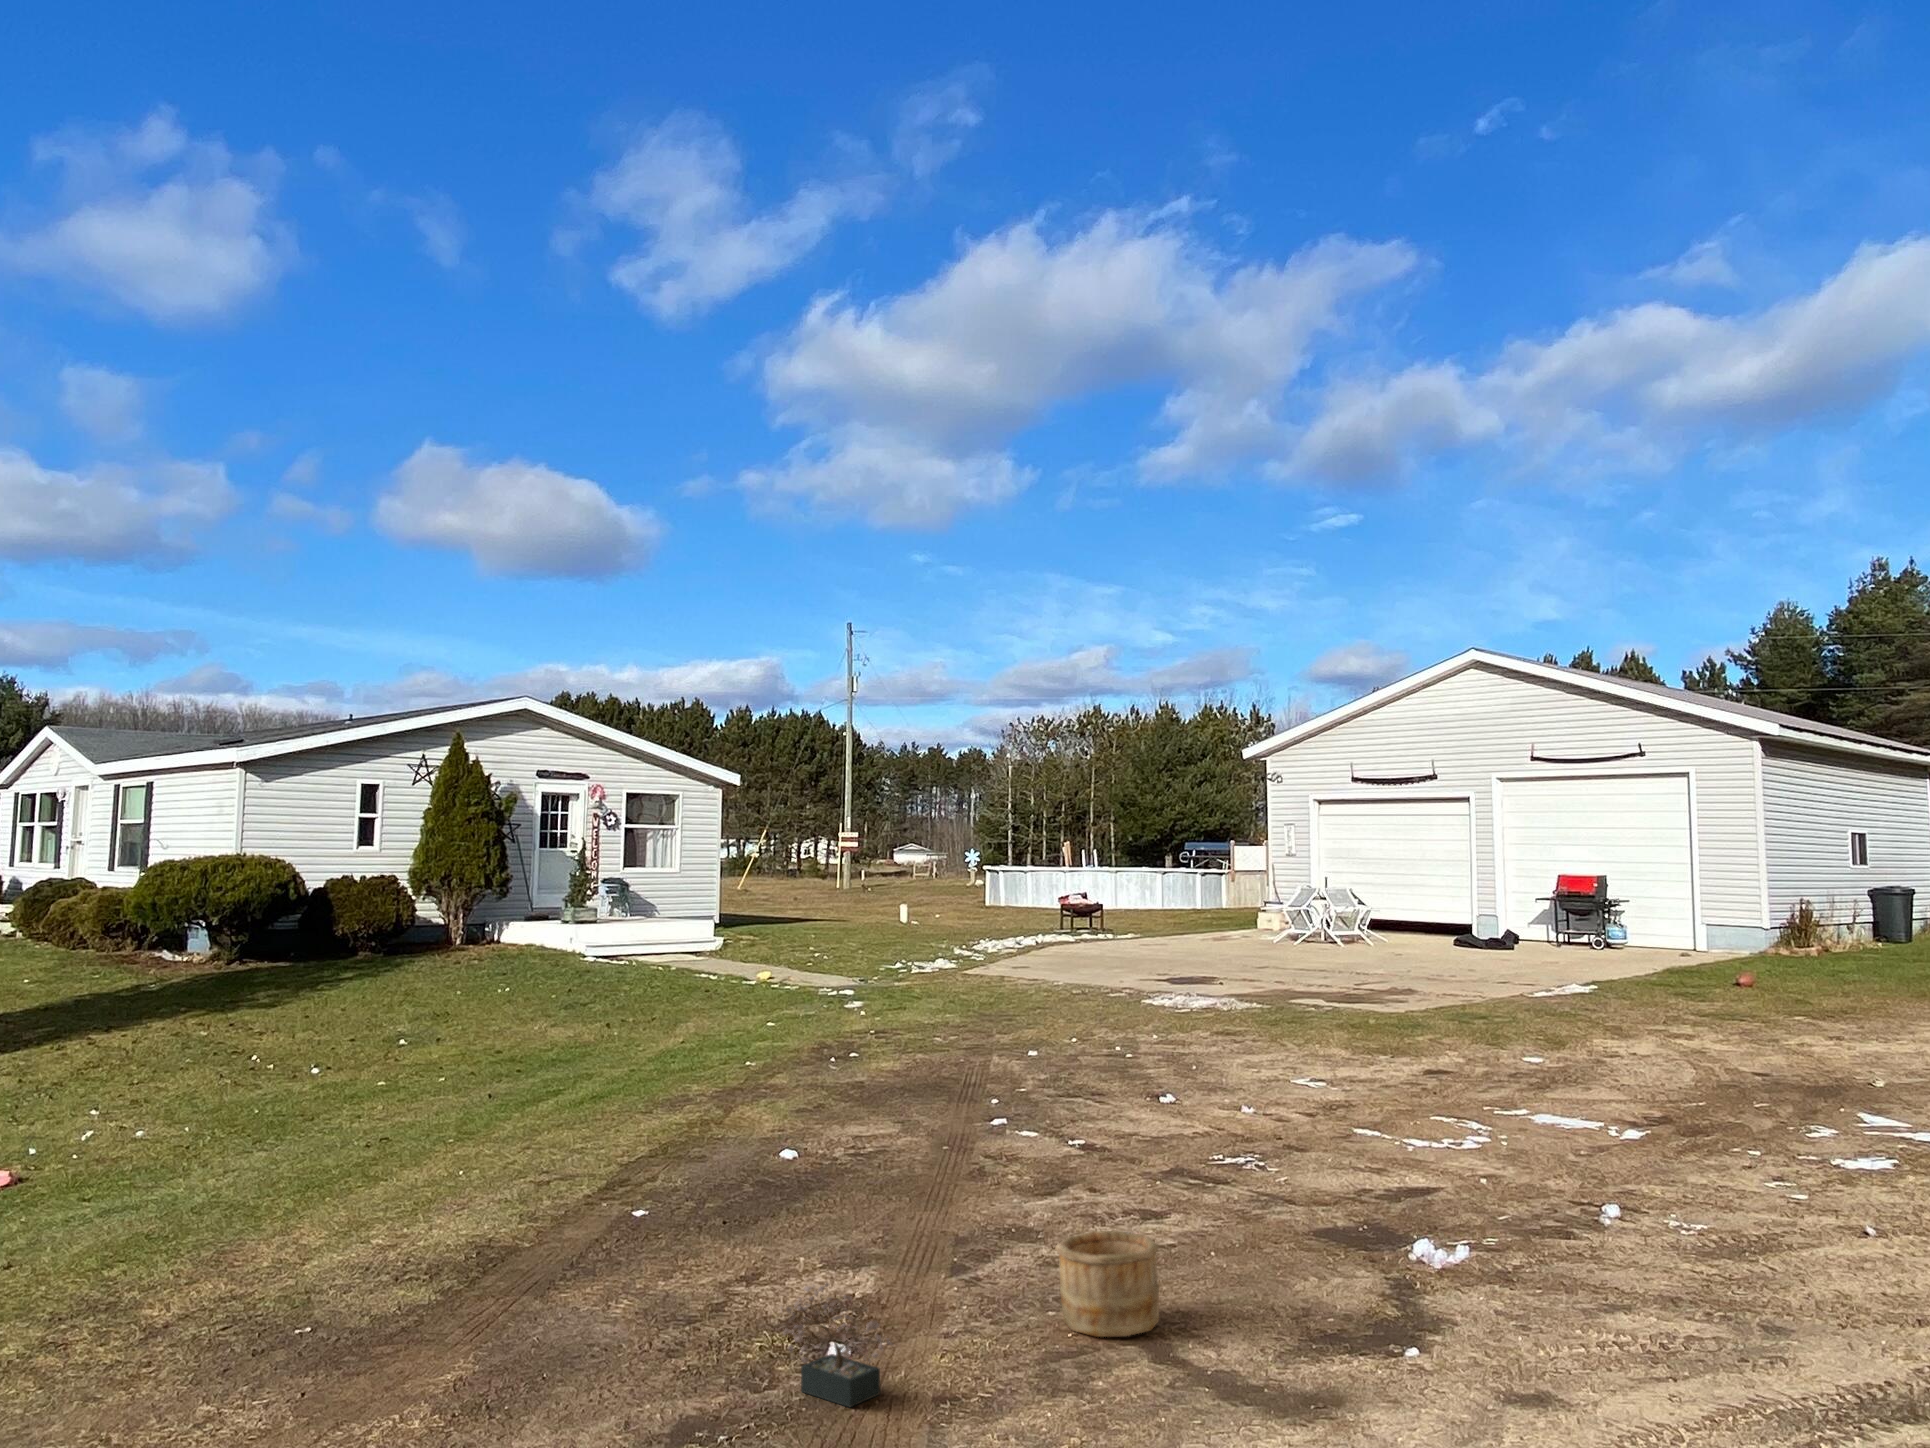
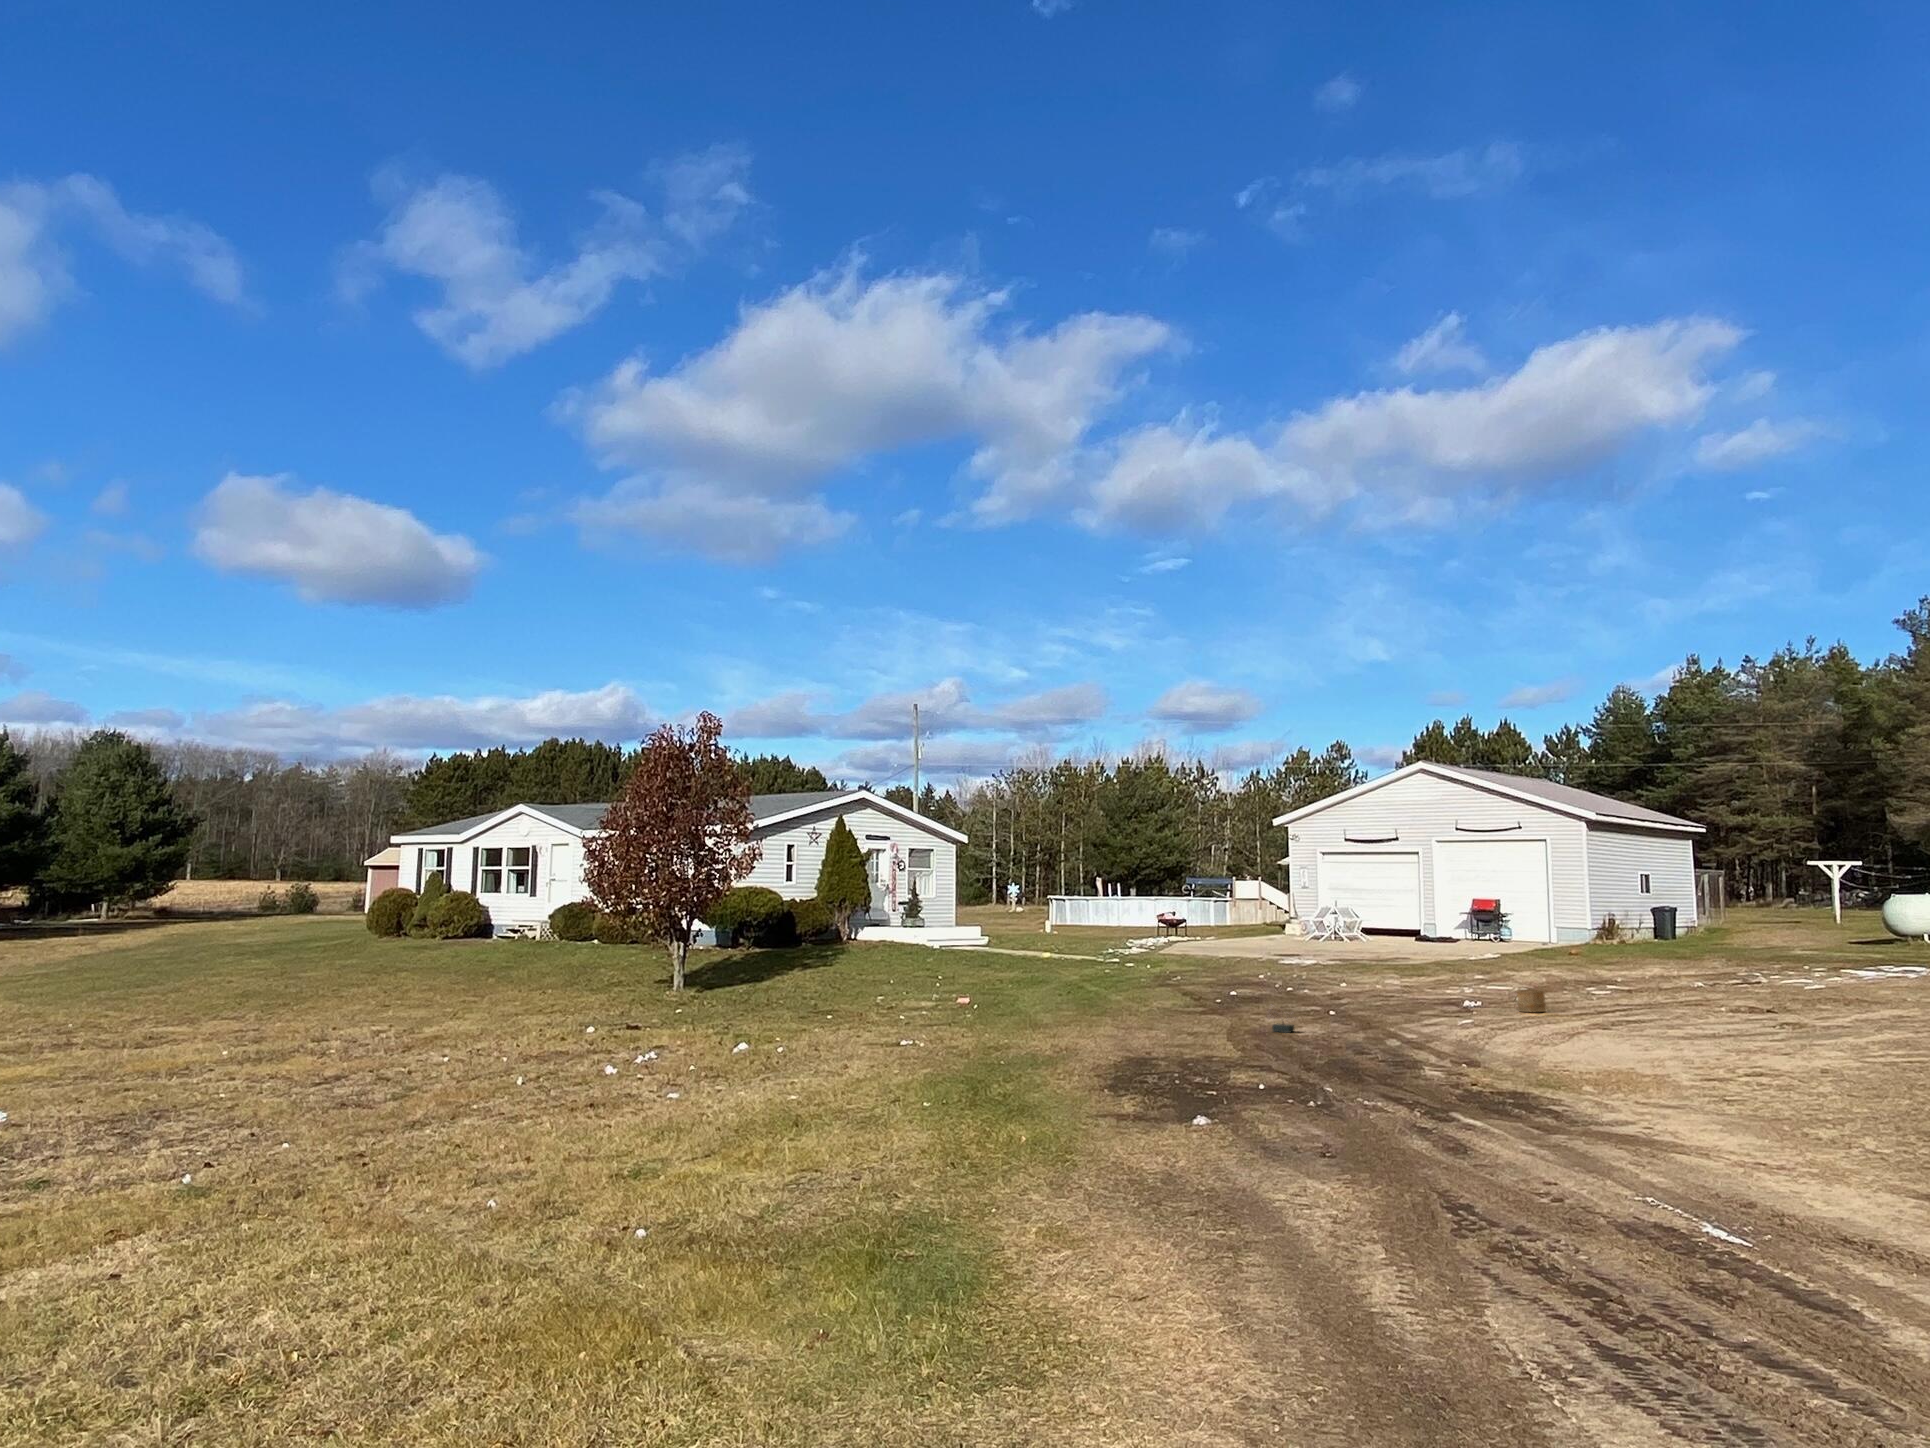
wooden bucket: present [1056,1232,1159,1337] -> present [1516,988,1546,1012]

